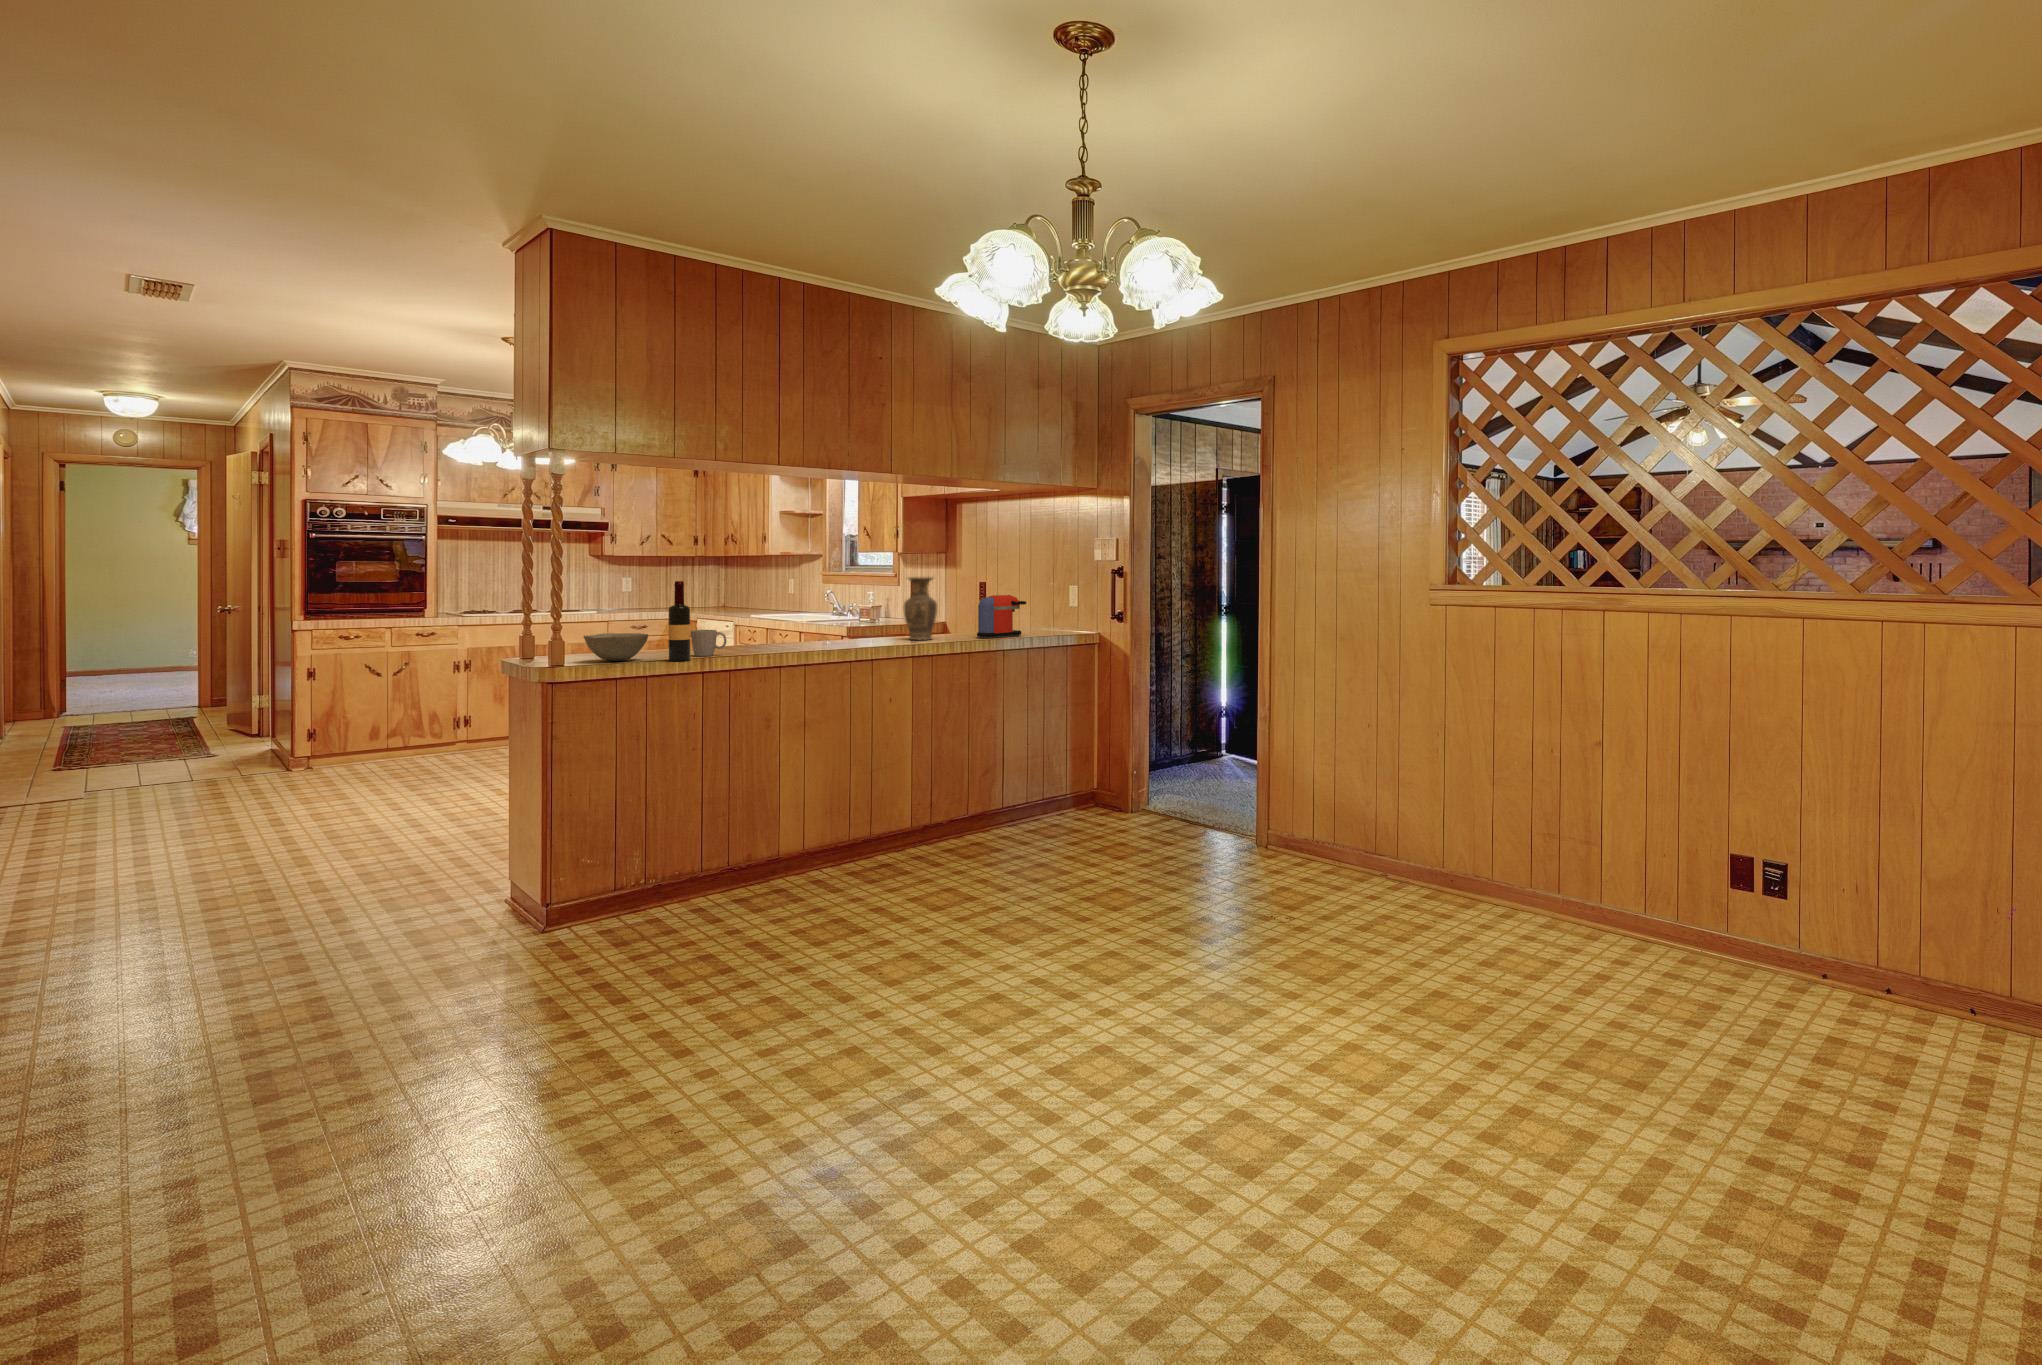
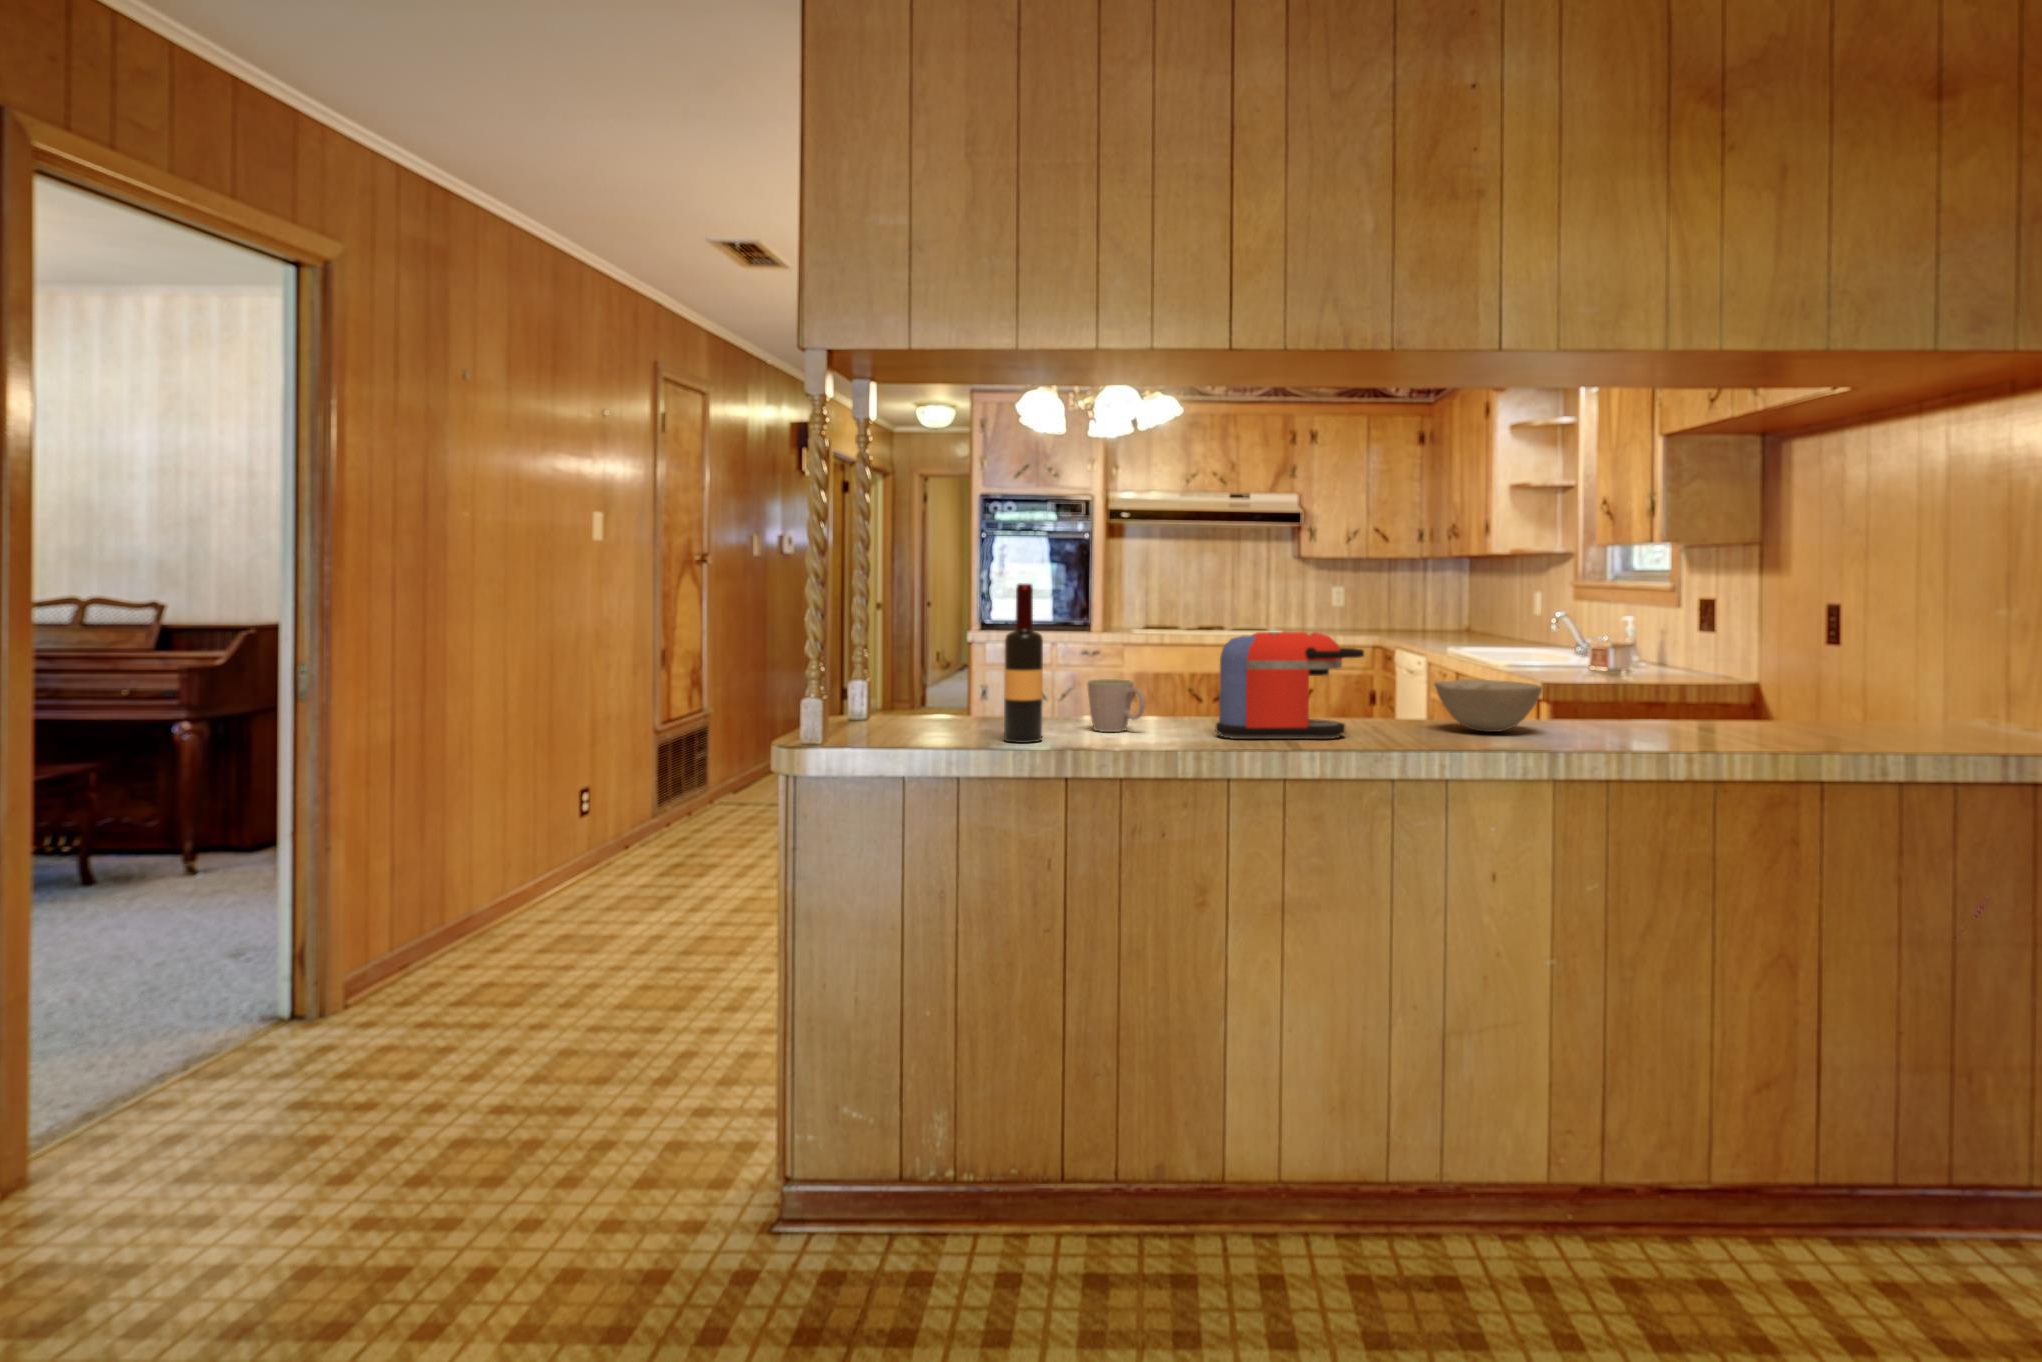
vase: present [904,577,937,640] -> none [1576,588,1655,731]
coffee maker: present [977,595,1026,638] -> present [1216,632,1364,739]
bowl: present [583,633,648,661] -> present [1434,679,1542,732]

